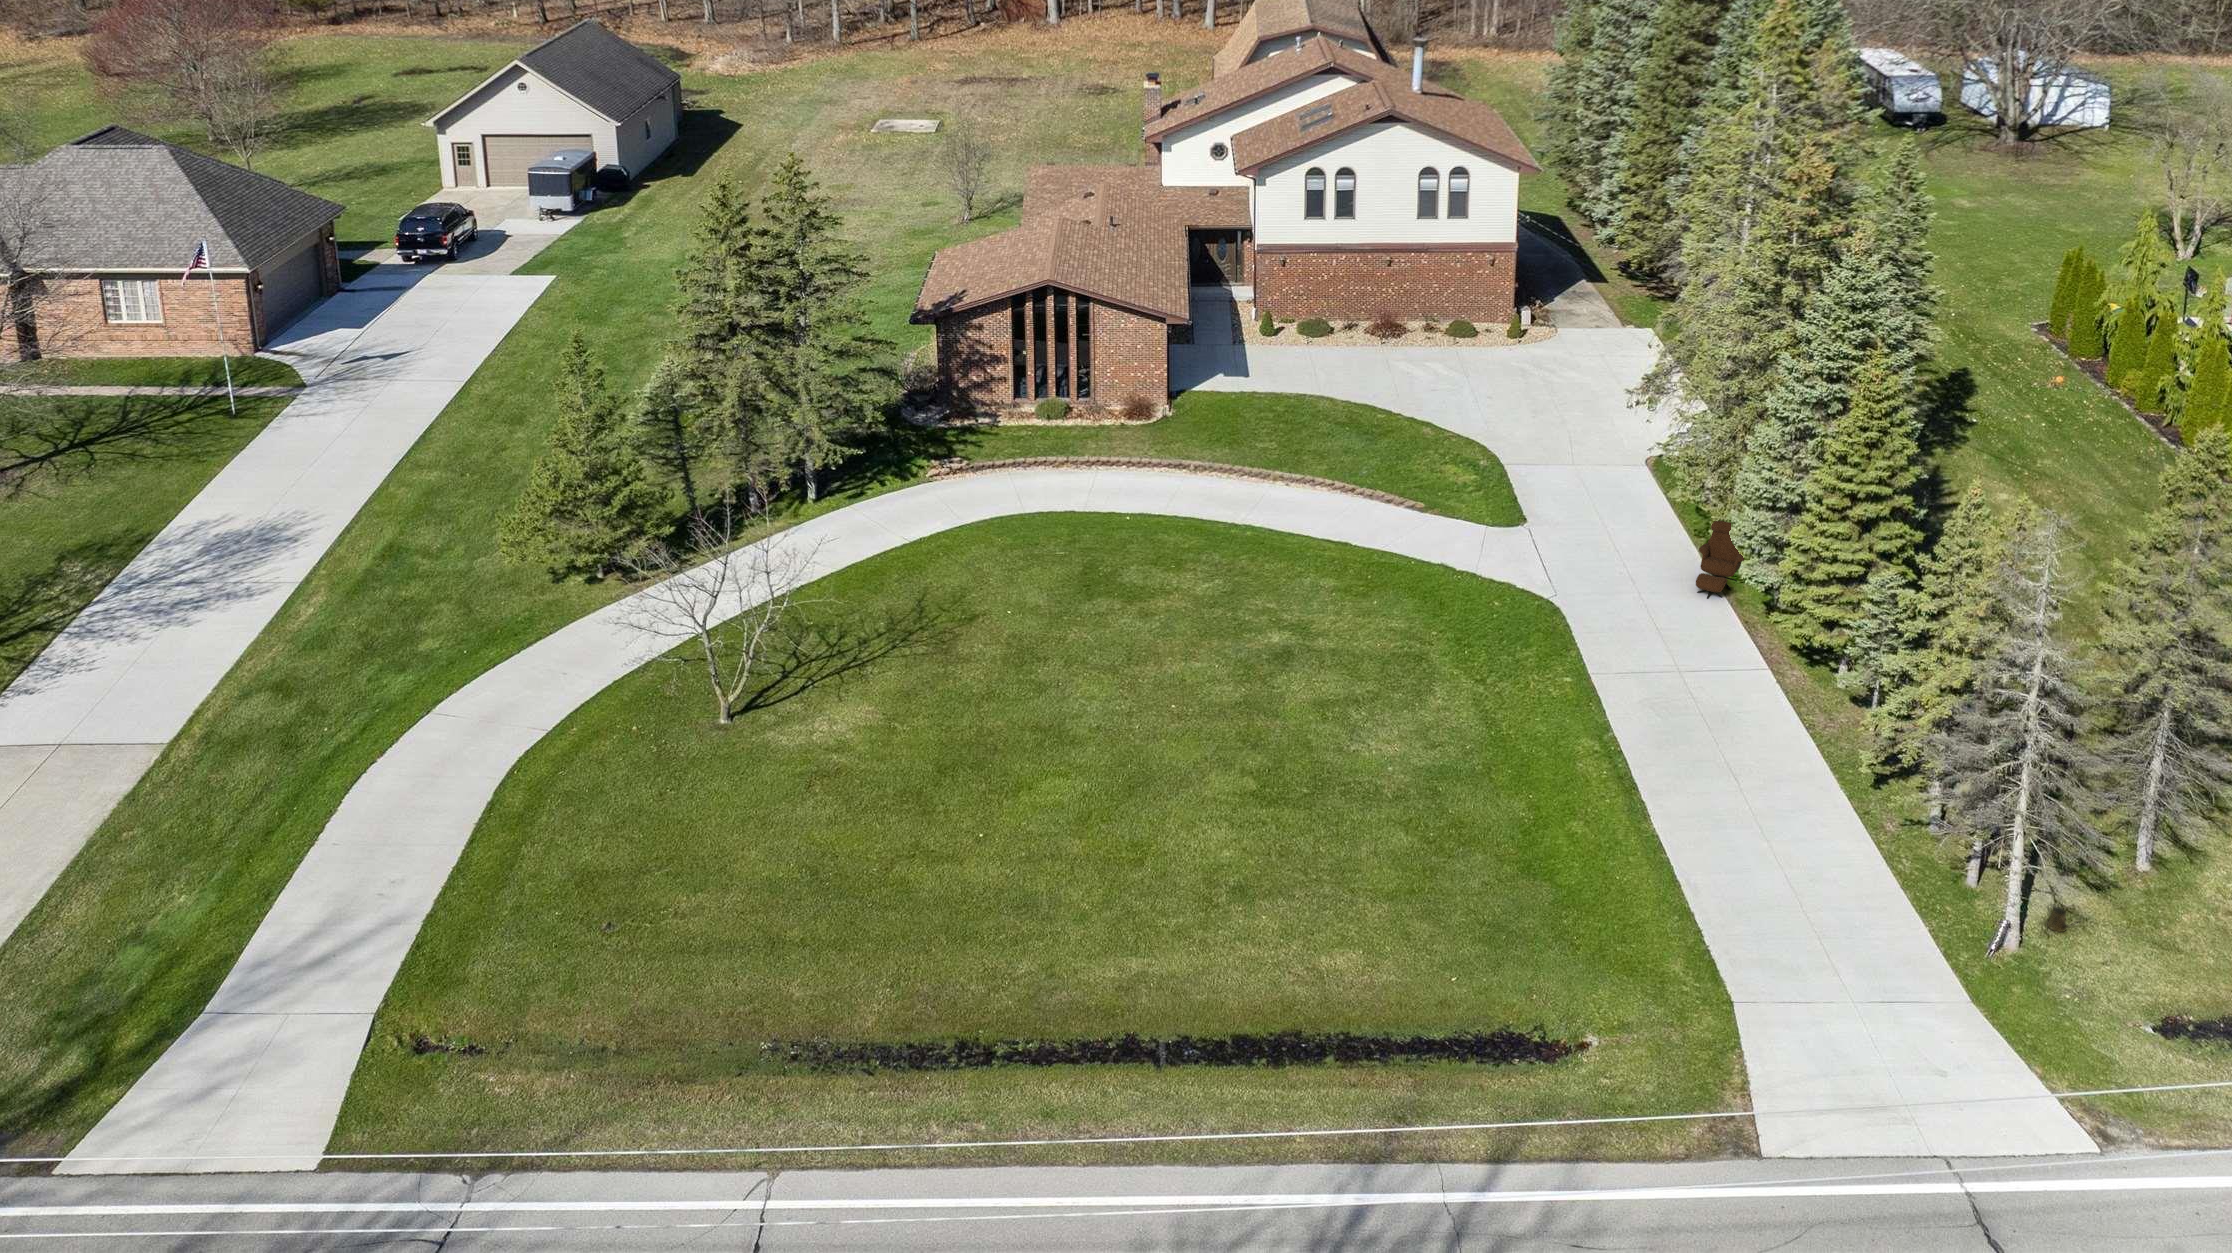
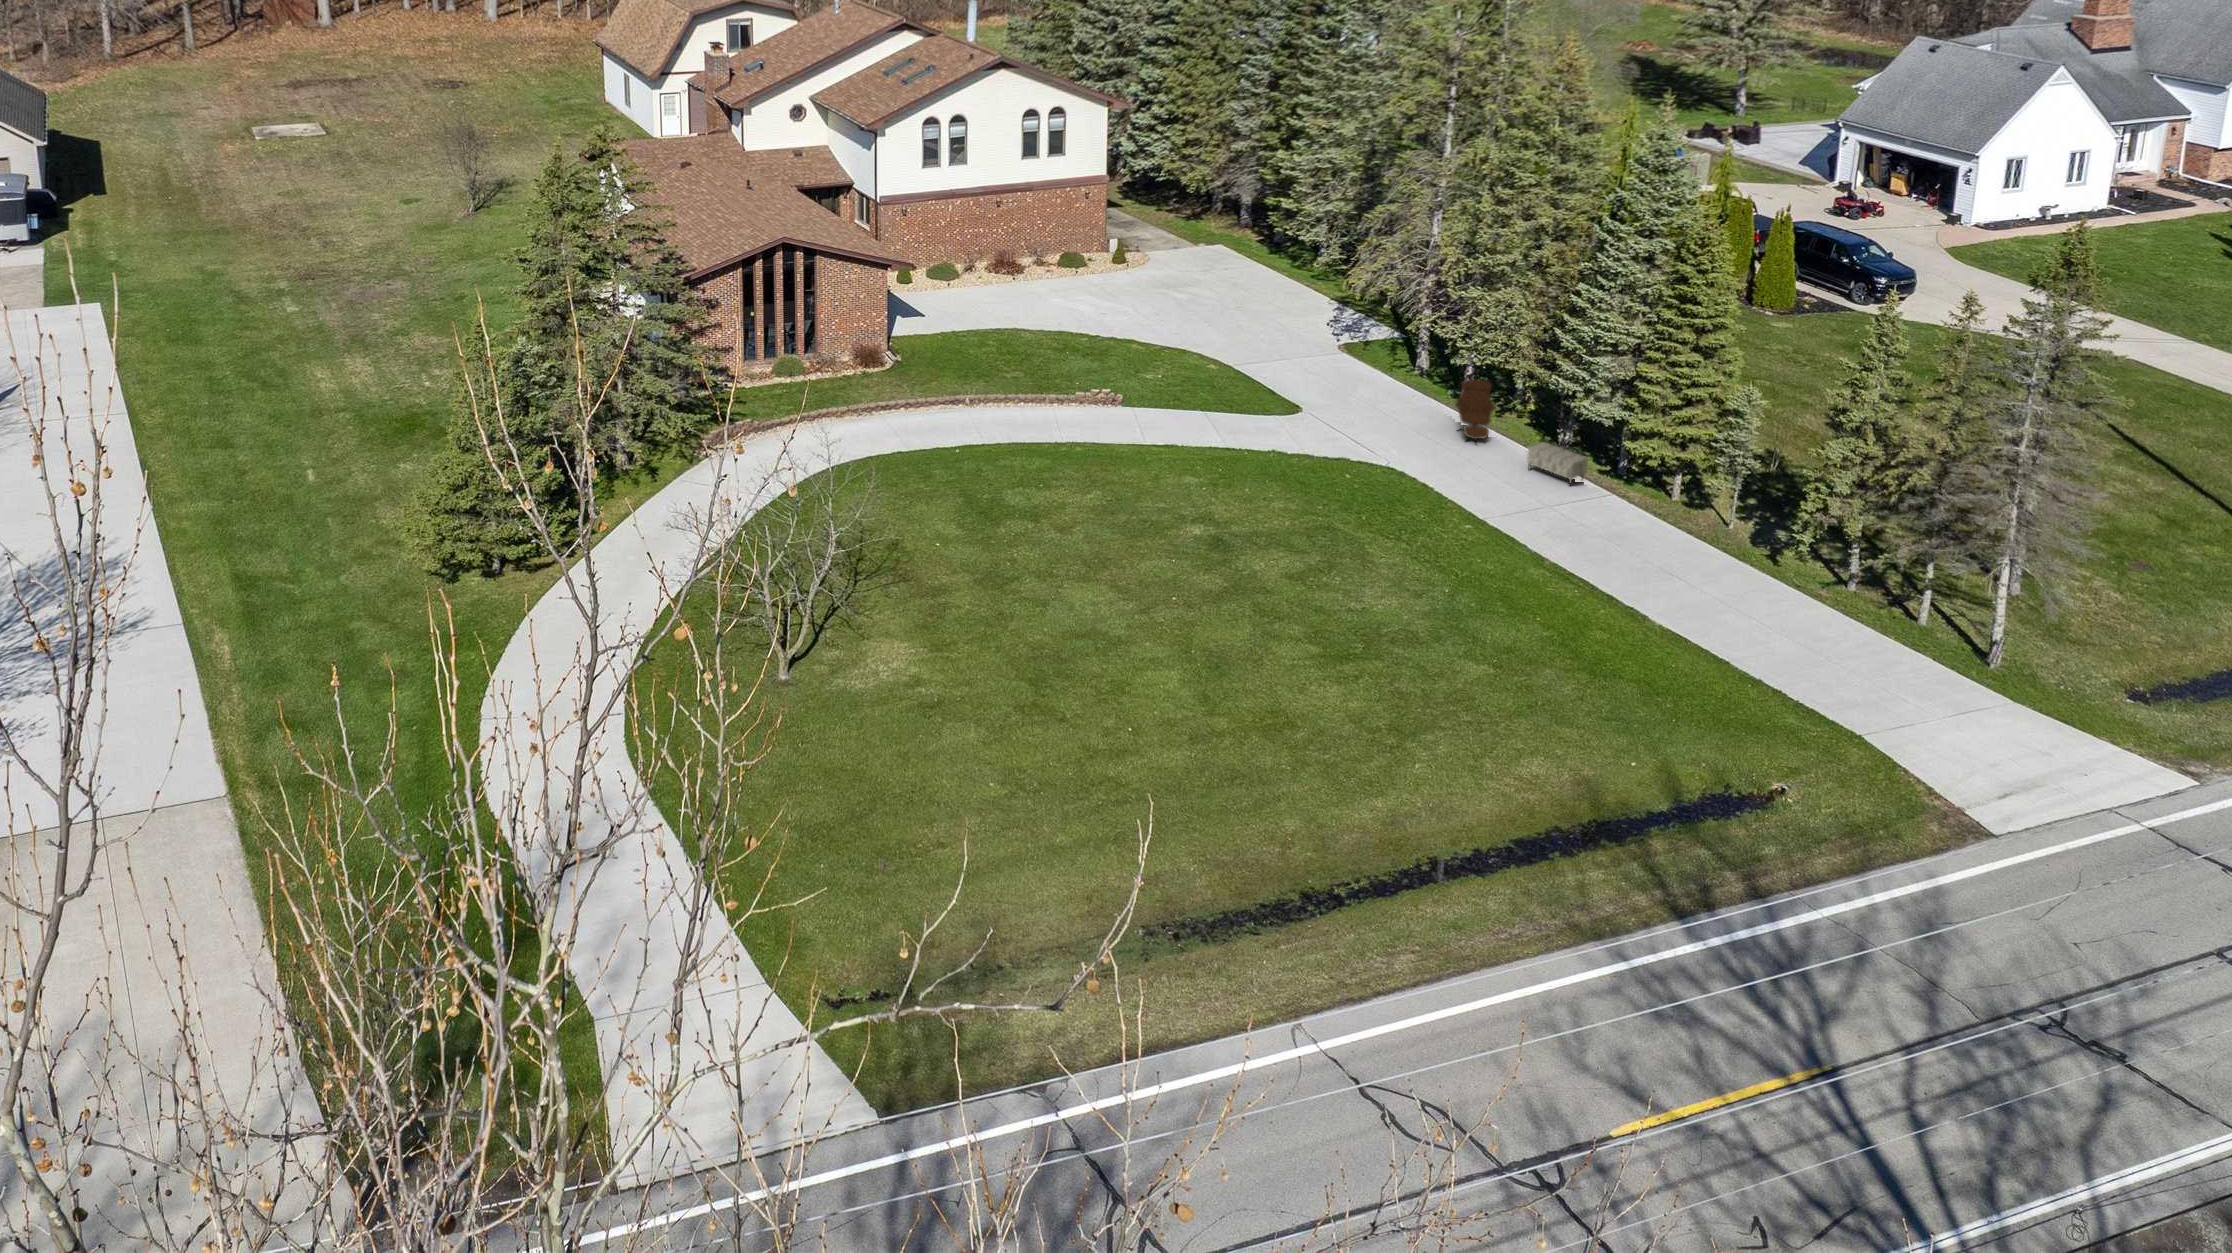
bench: none [1740,608,1802,666] -> present [1527,442,1588,484]
watering can: present [2047,905,2076,932] -> none [1901,609,1935,629]

